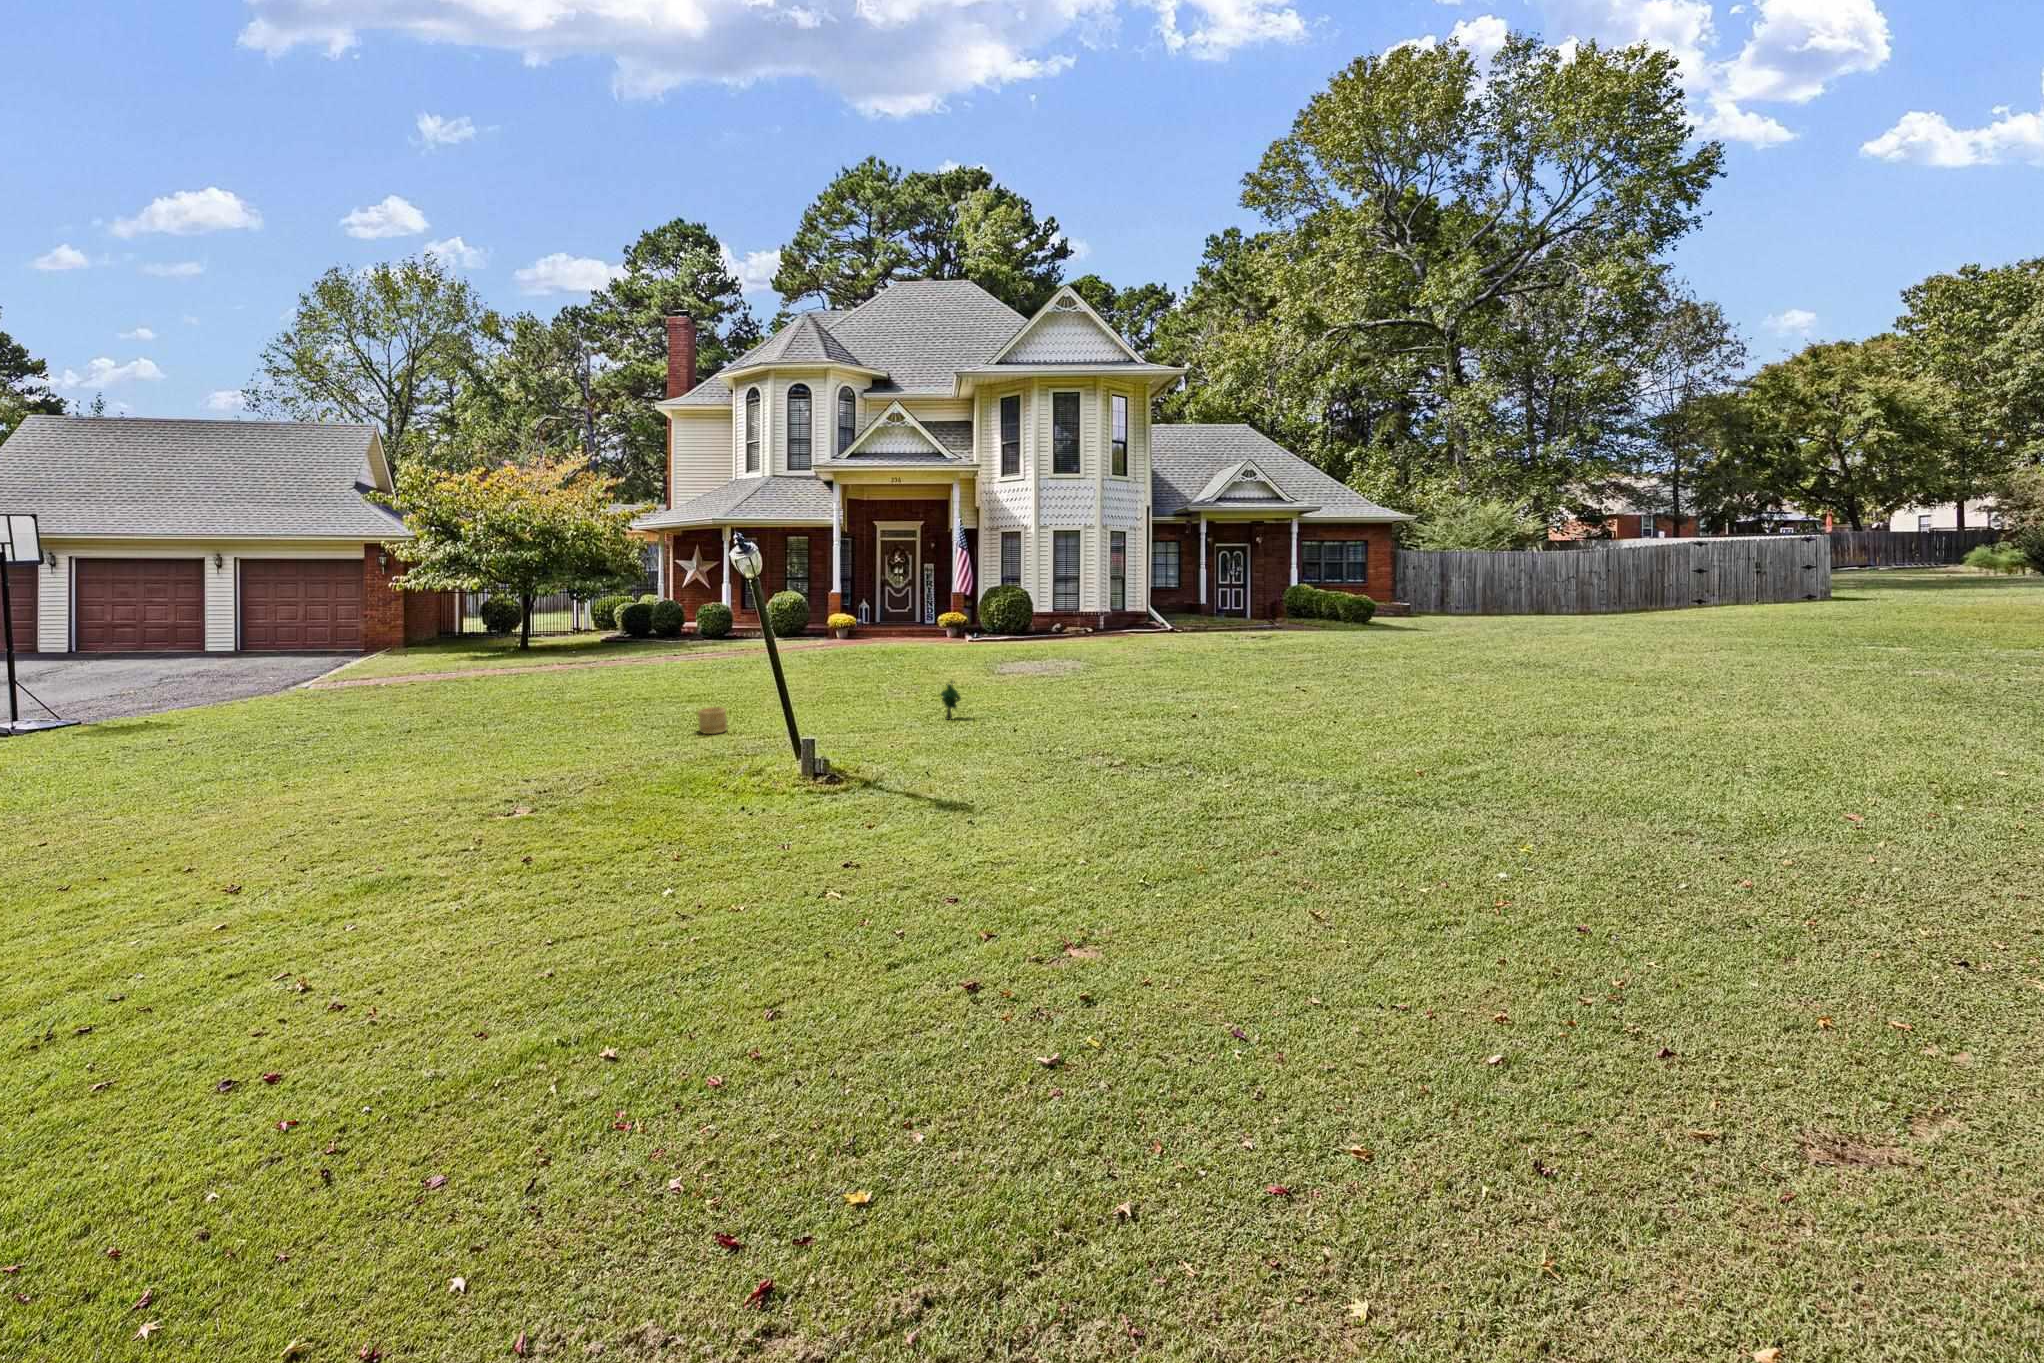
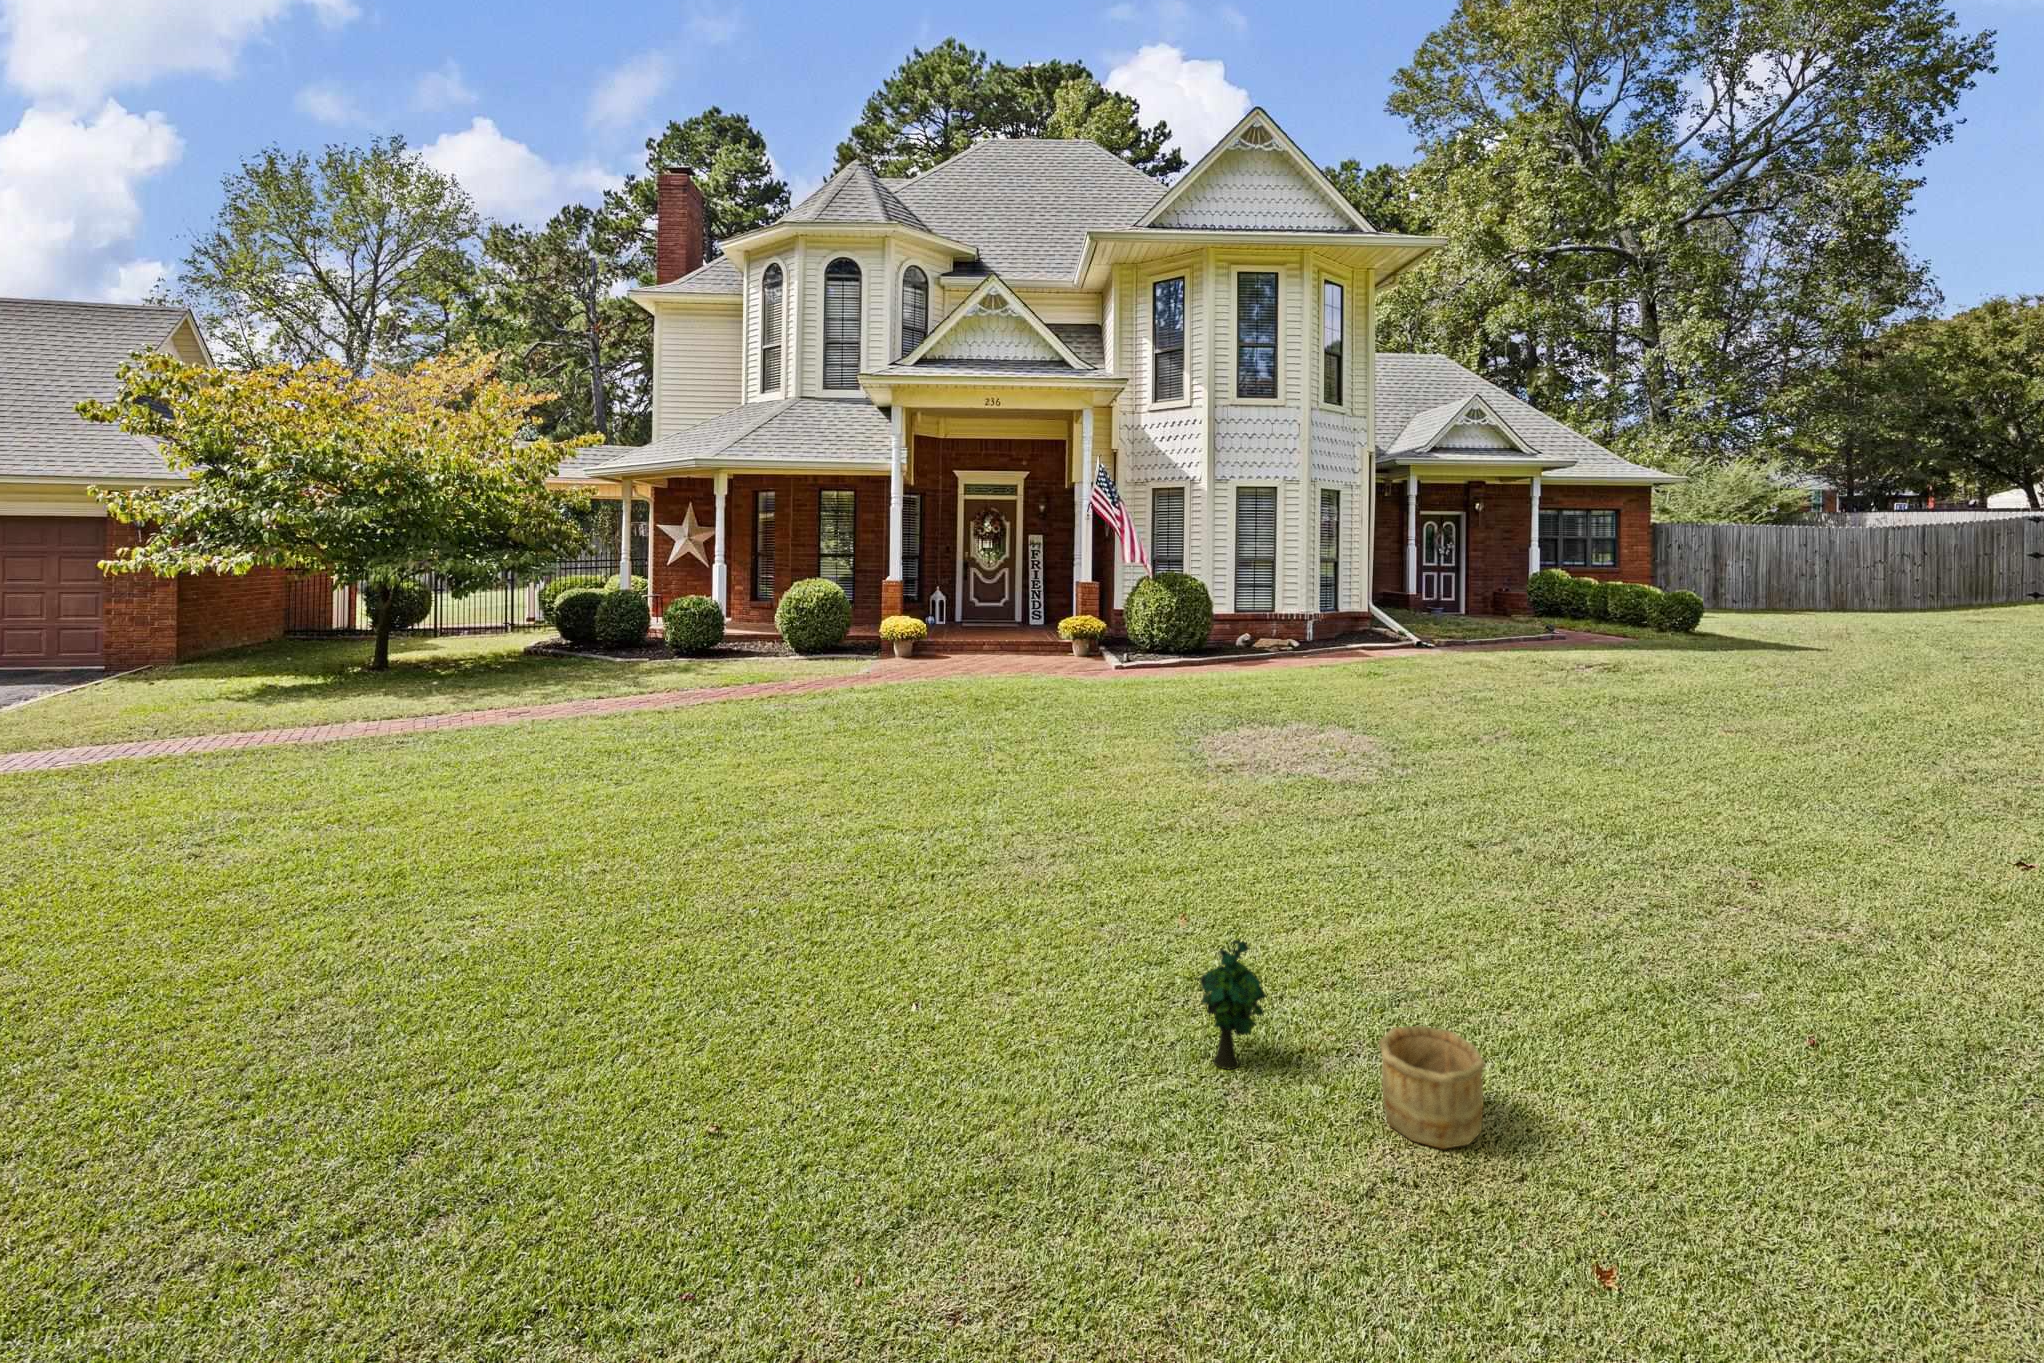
wooden bucket: present [698,707,727,734] -> present [1379,1025,1485,1149]

